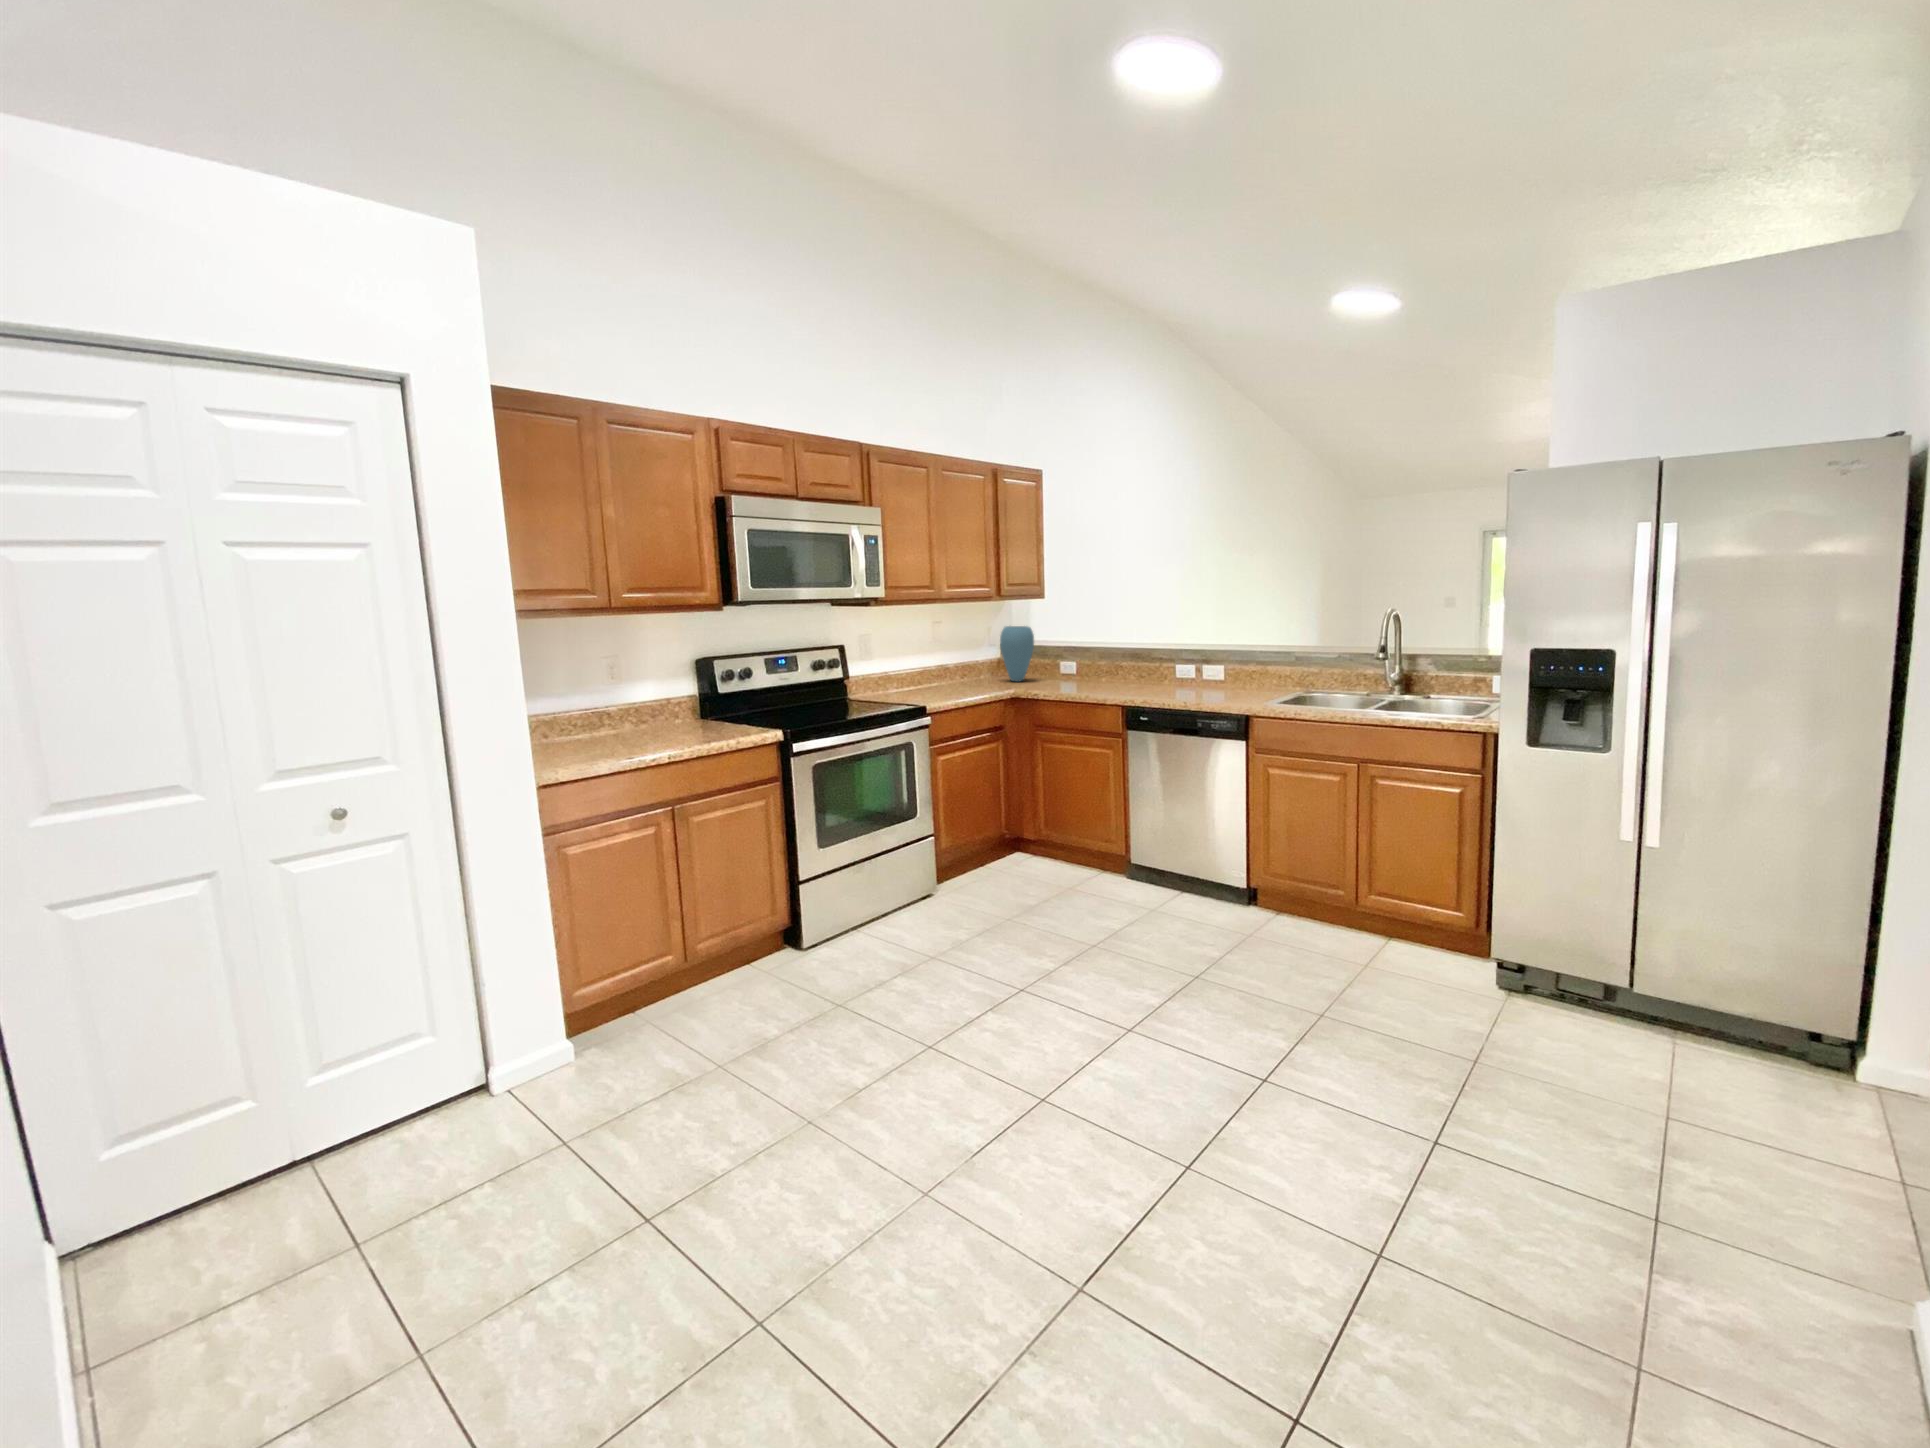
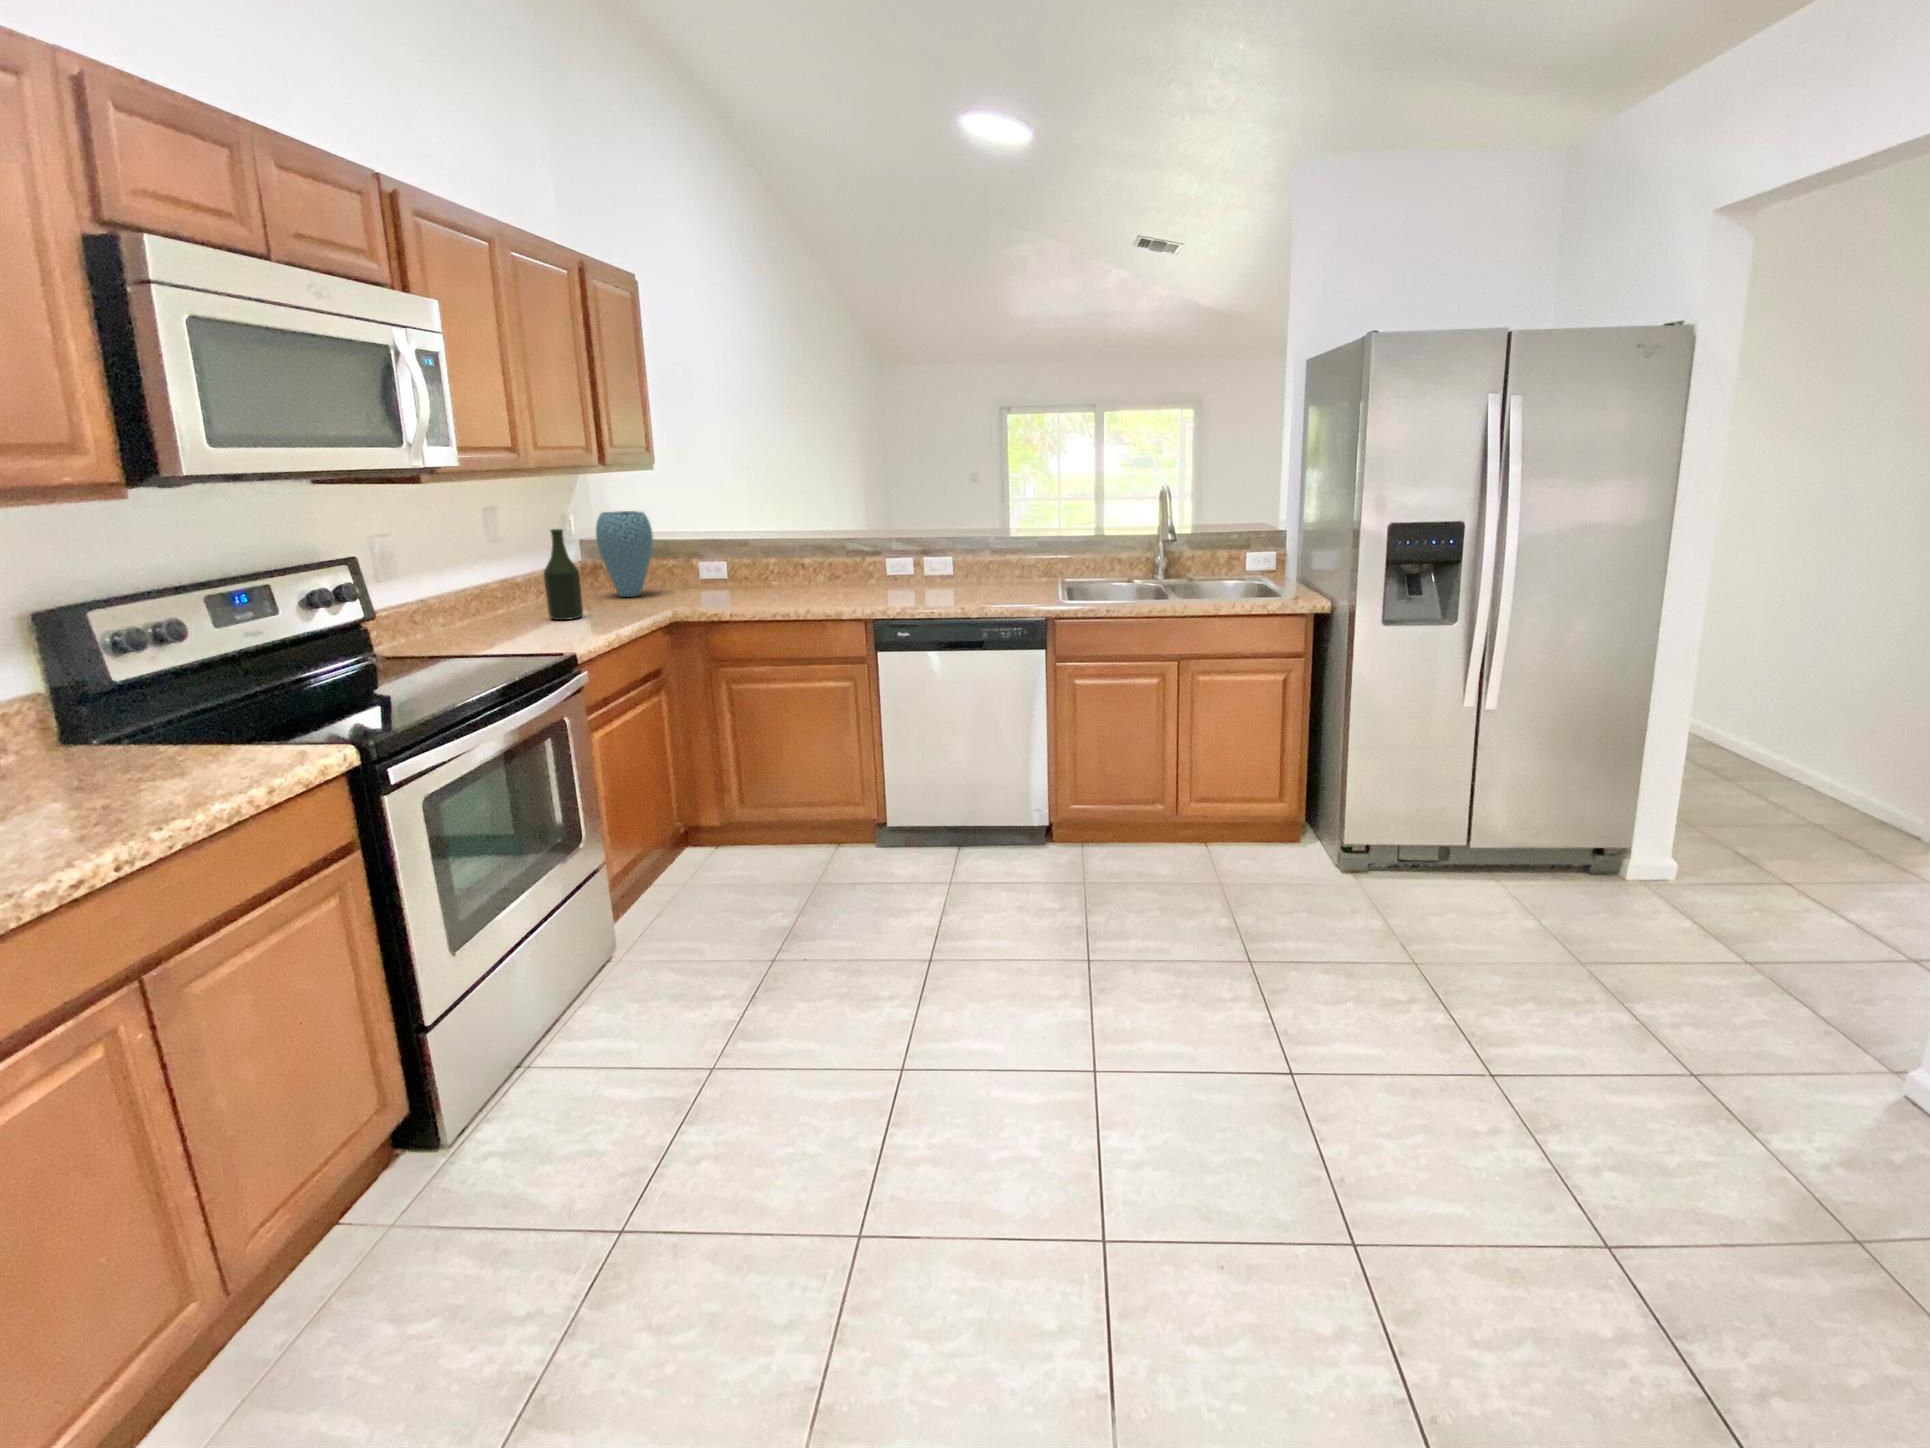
bottle: none [953,635,972,690] -> present [544,529,583,620]

